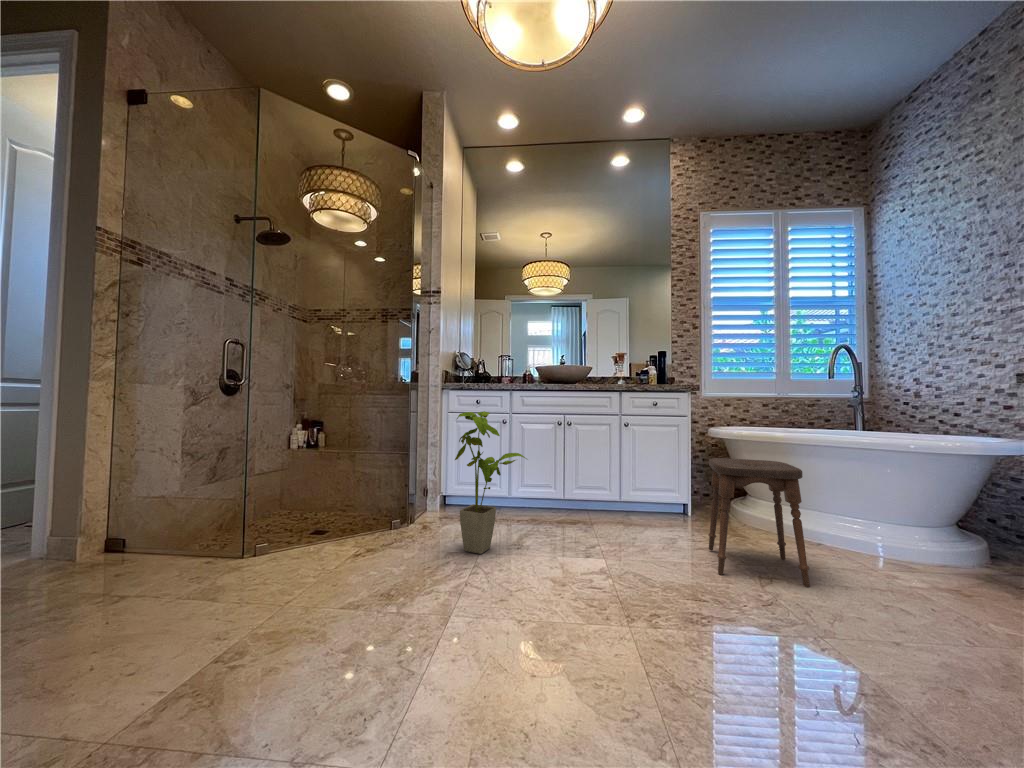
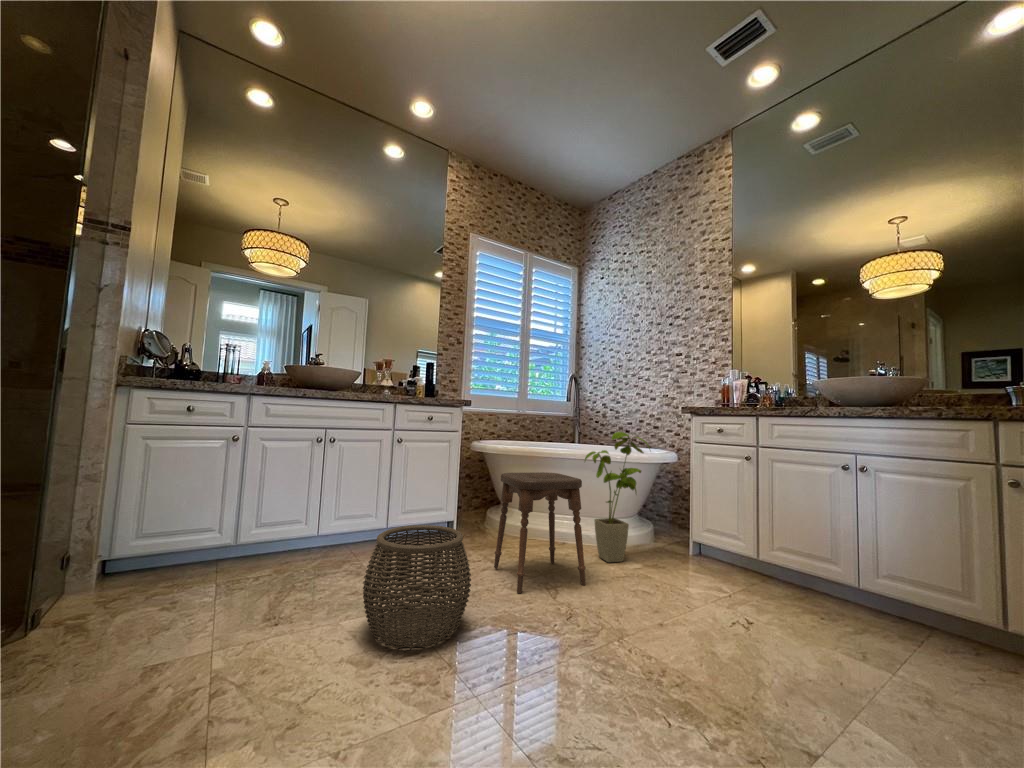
house plant: present [455,411,527,554] -> present [585,432,650,562]
woven basket: none [566,493,653,588] -> present [363,525,471,649]

